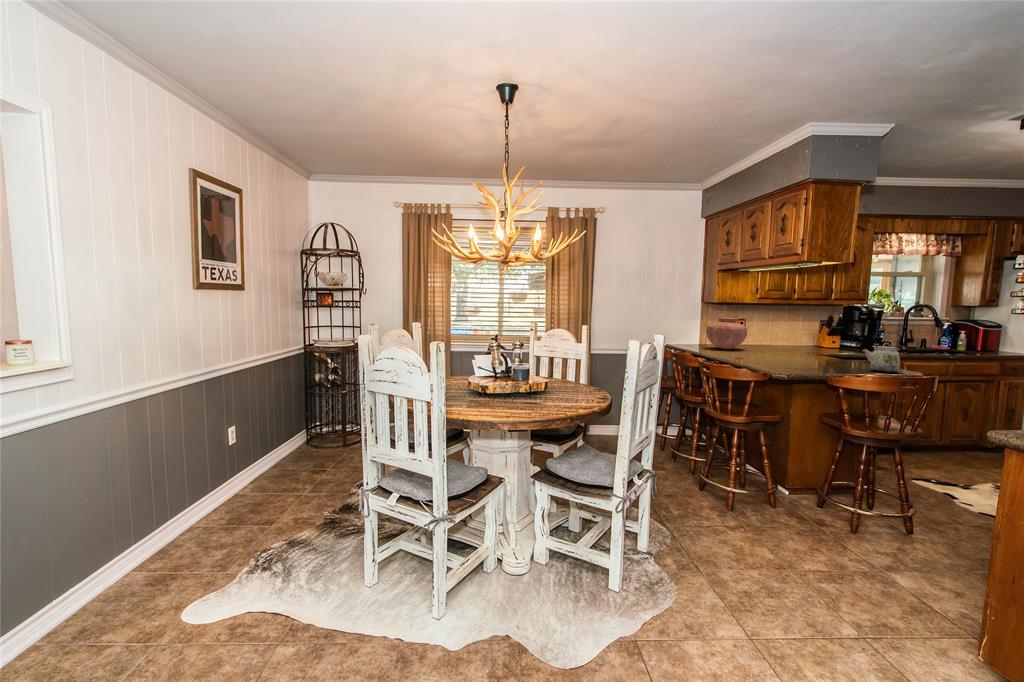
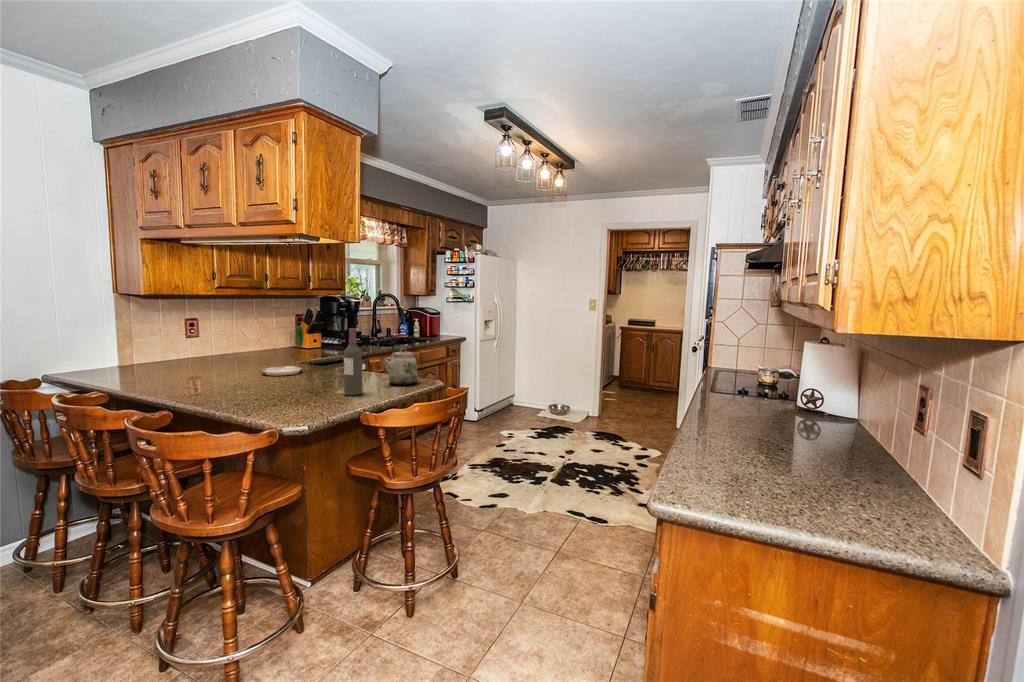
vase: present [706,318,747,349] -> none [129,318,207,370]
wine bottle: none [825,324,842,371] -> present [344,328,362,395]
plate: none [777,325,811,358] -> present [262,326,304,376]

